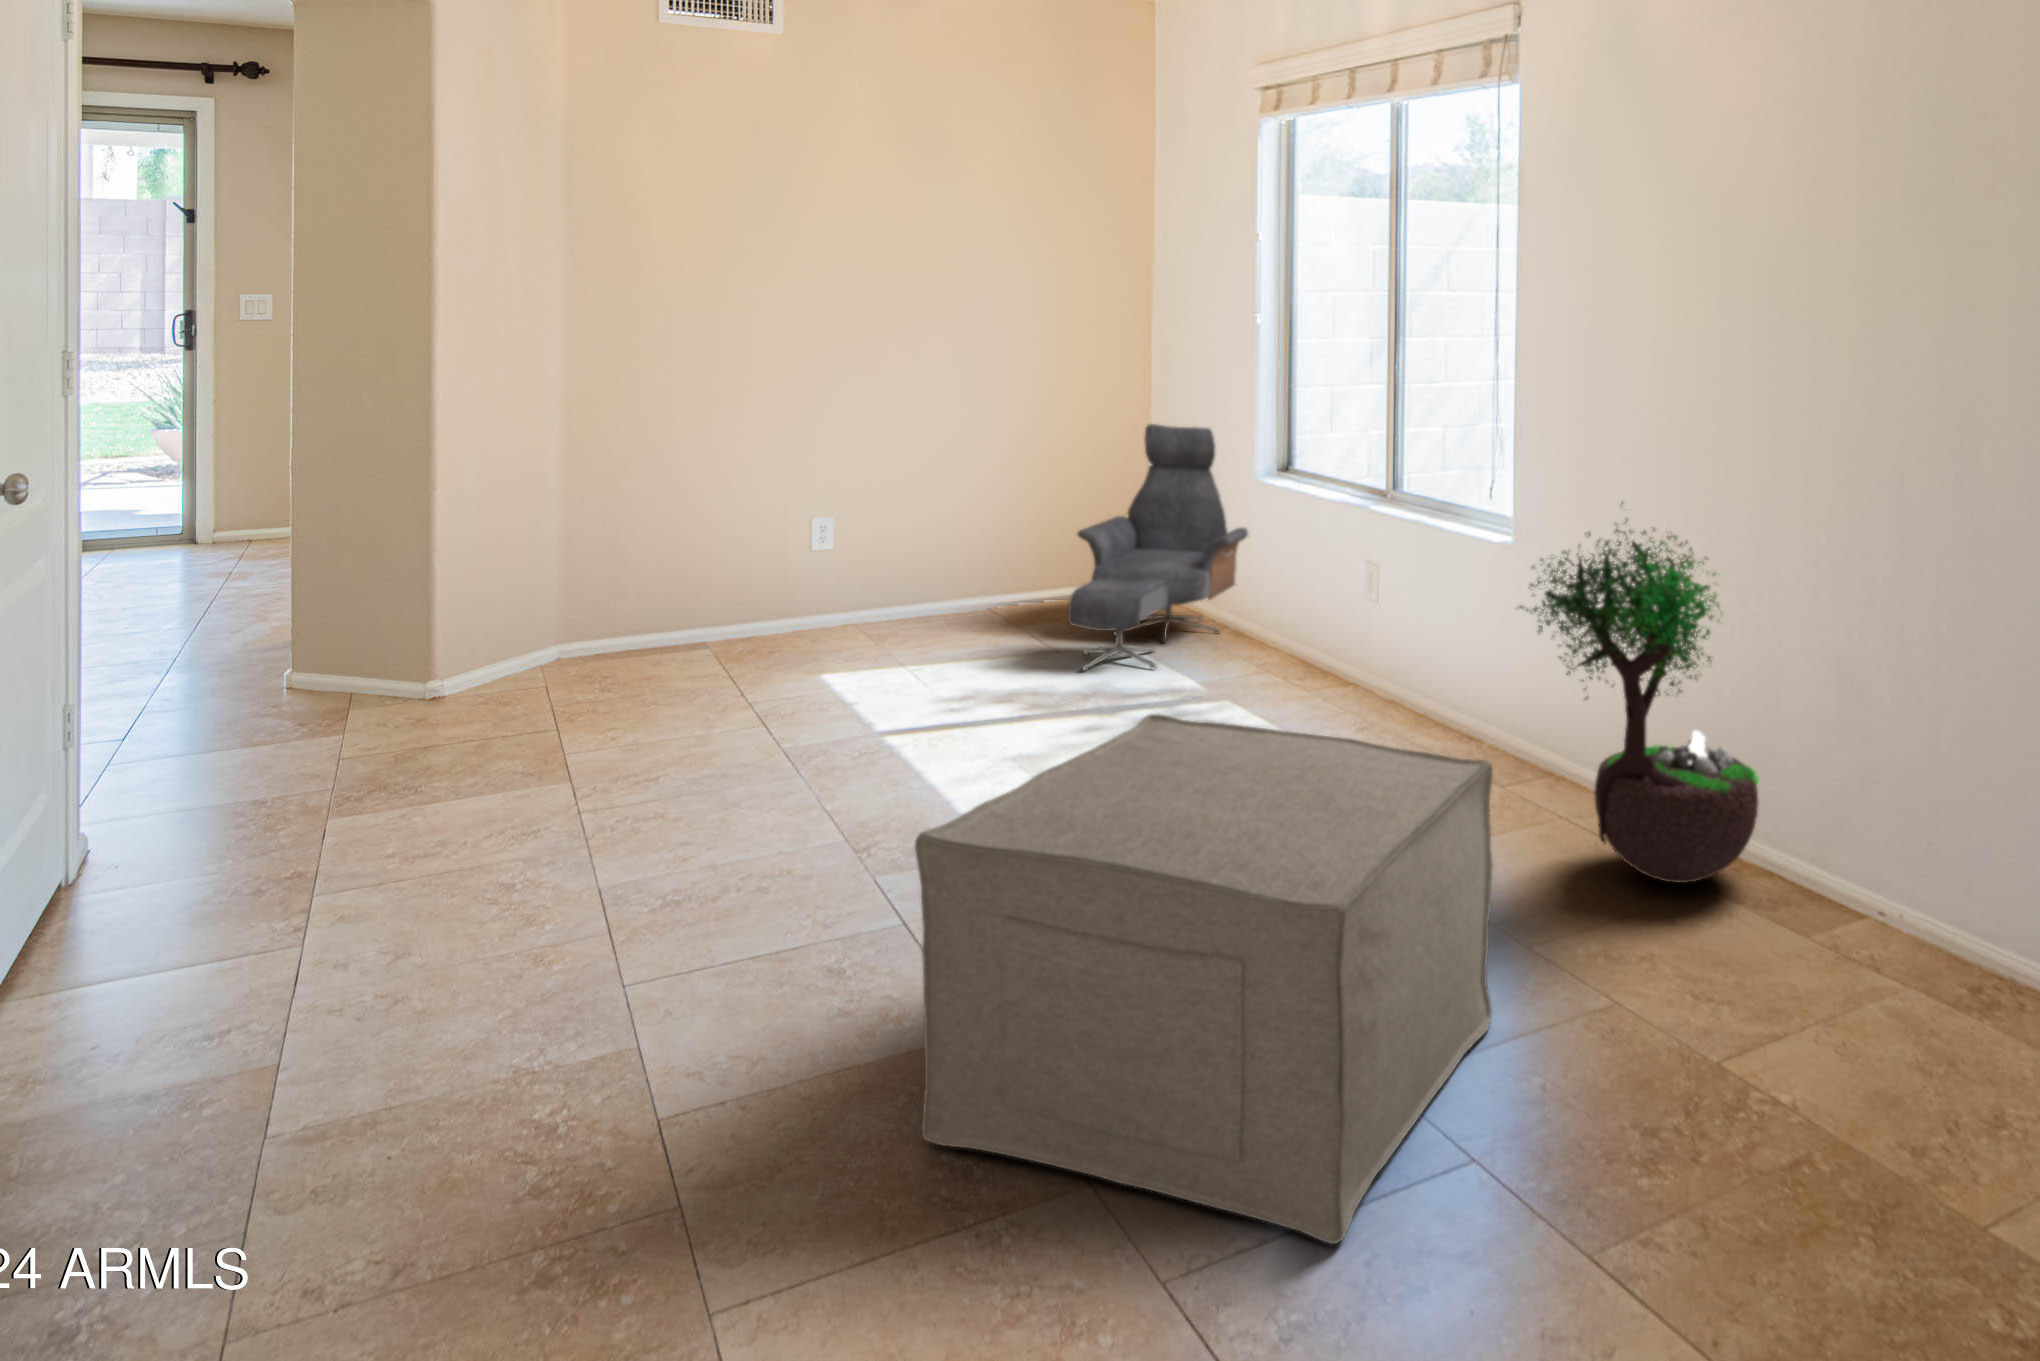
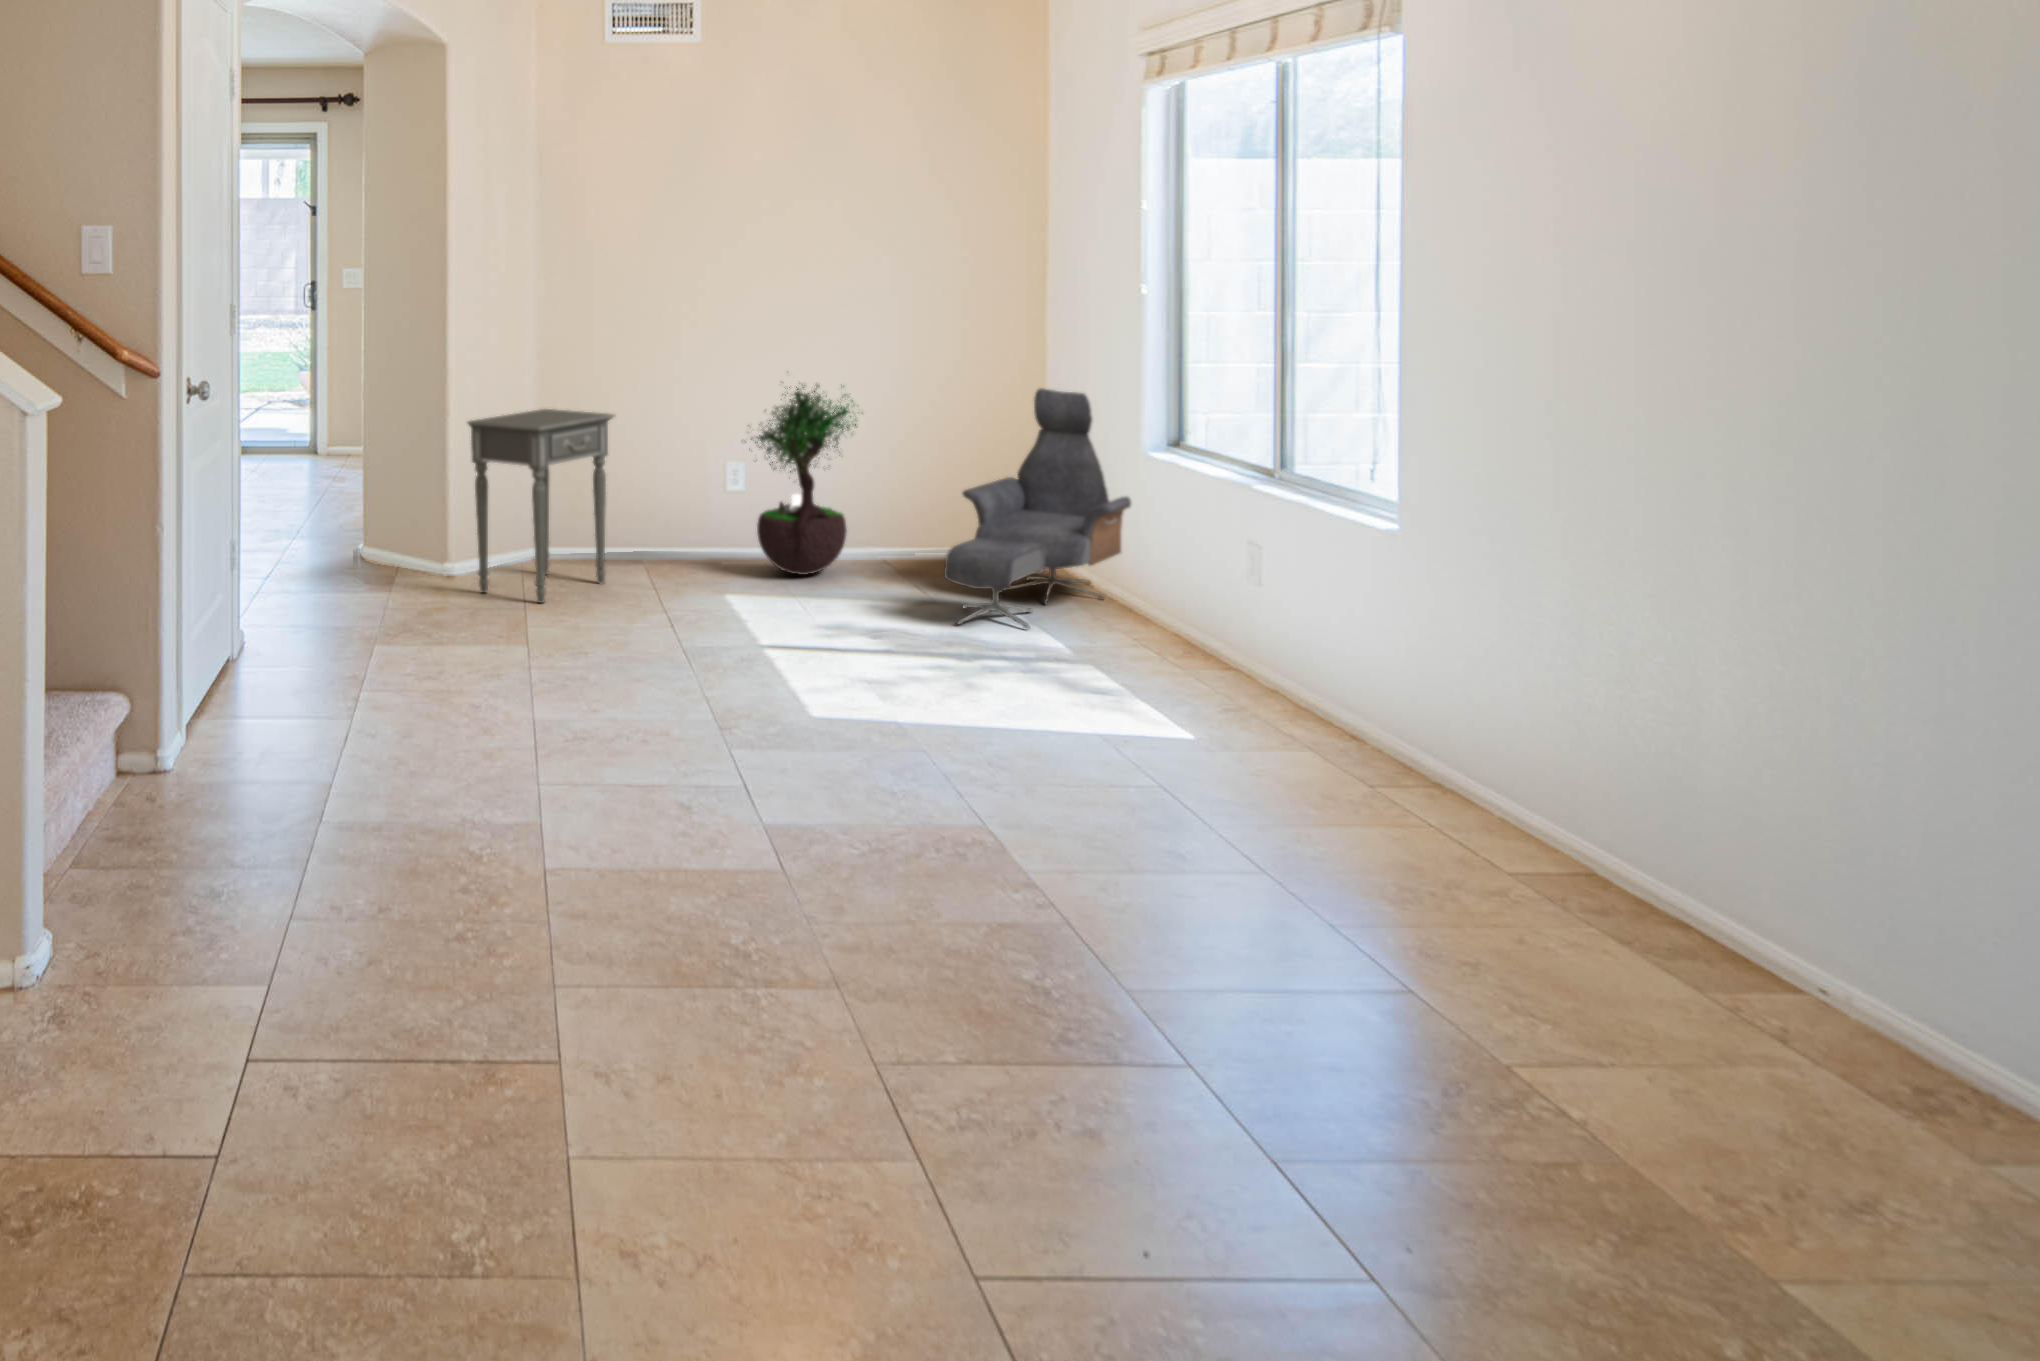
side table: none [466,458,670,694] -> present [468,409,615,603]
potted tree: present [1520,506,1759,883] -> present [745,383,859,575]
ottoman: present [915,714,1493,1244] -> none [702,676,1261,1179]

